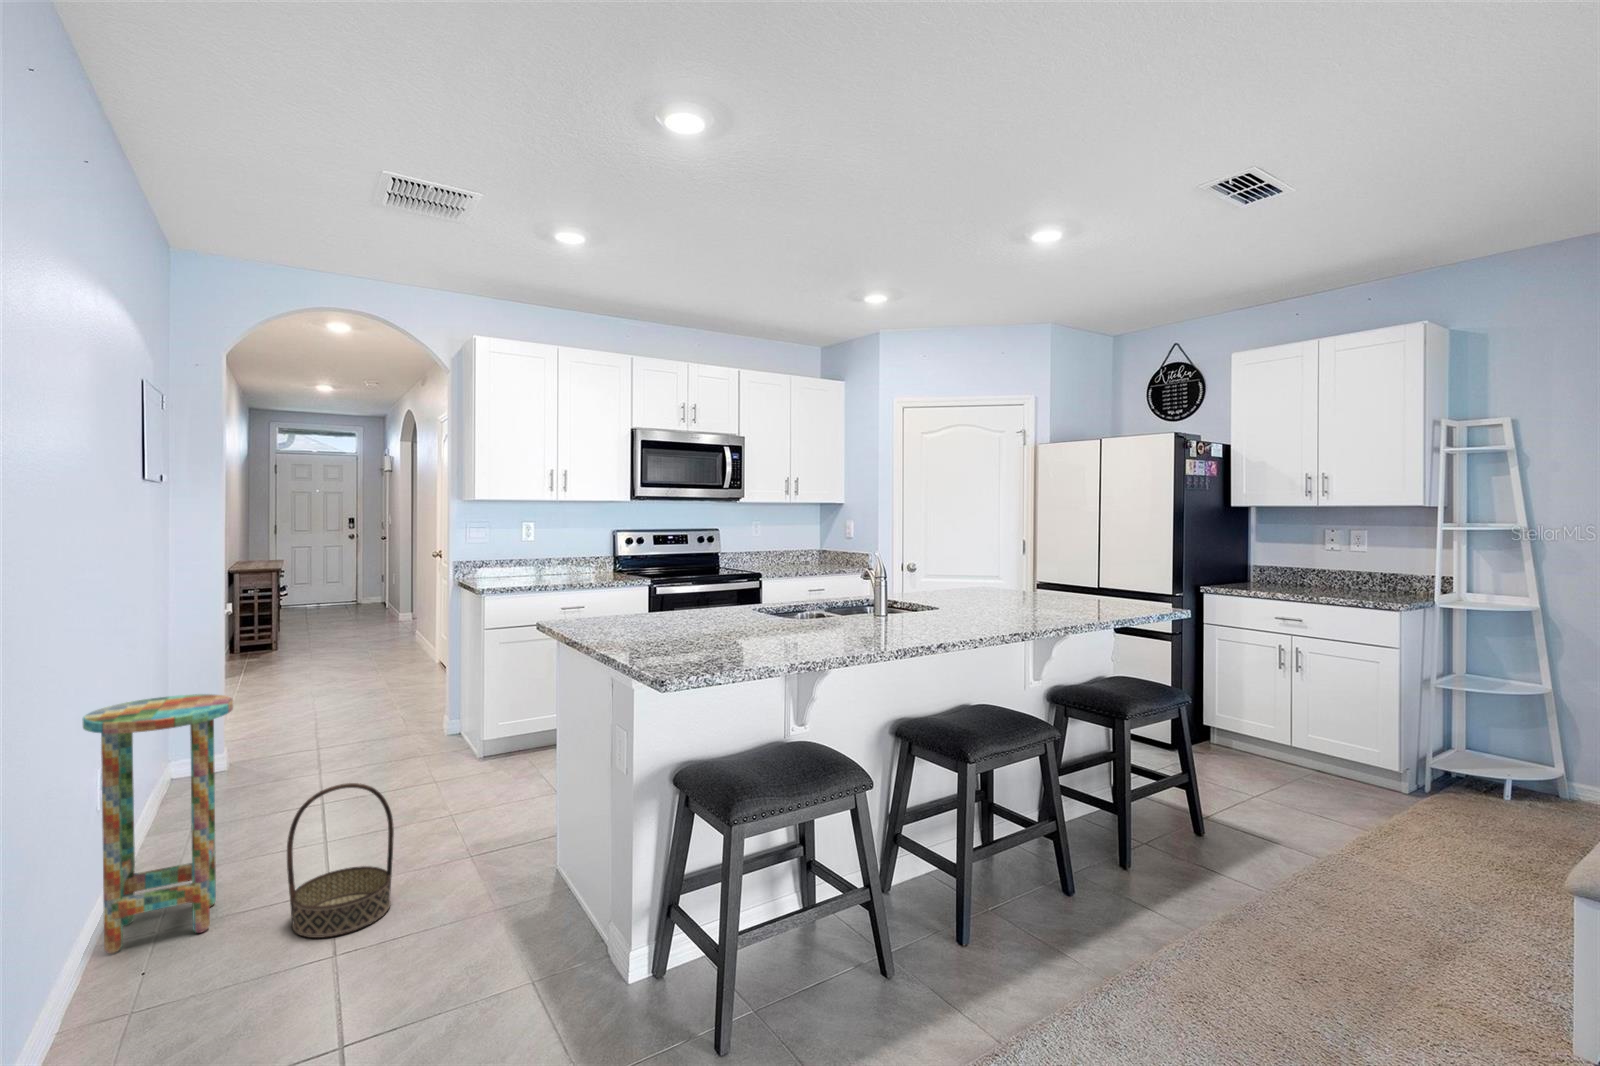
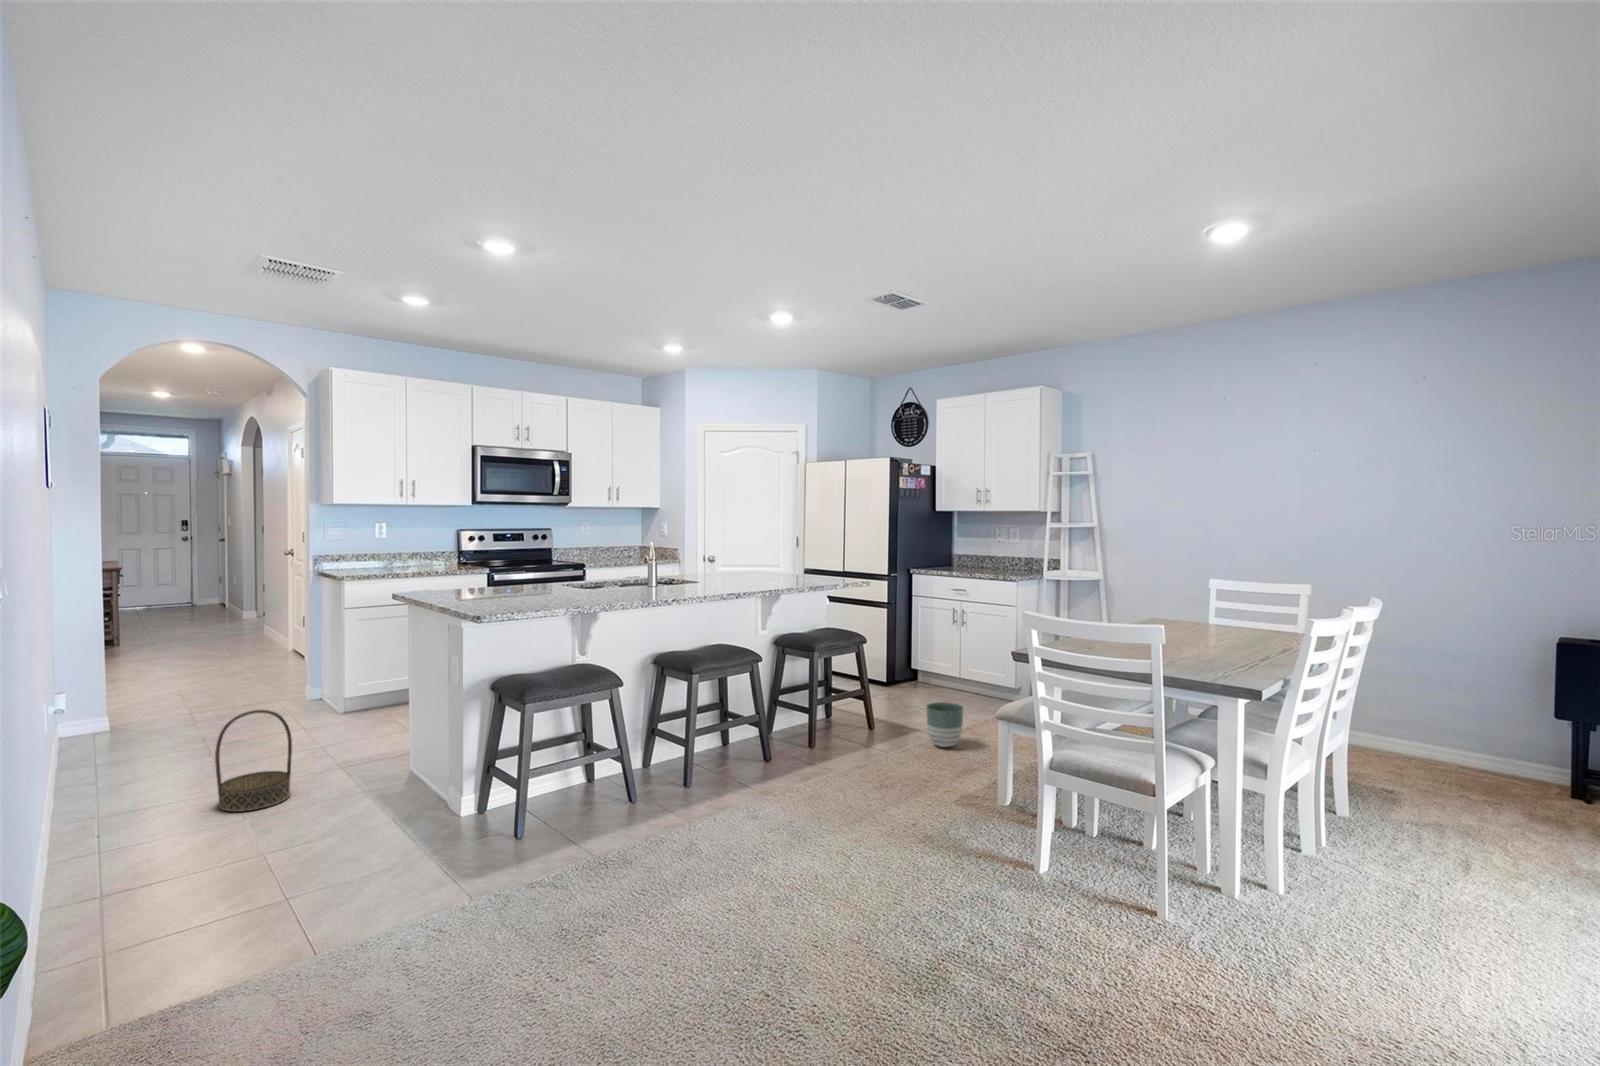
side table: present [83,694,233,954] -> none [61,653,168,828]
planter: none [1318,802,1391,880] -> present [926,702,963,747]

